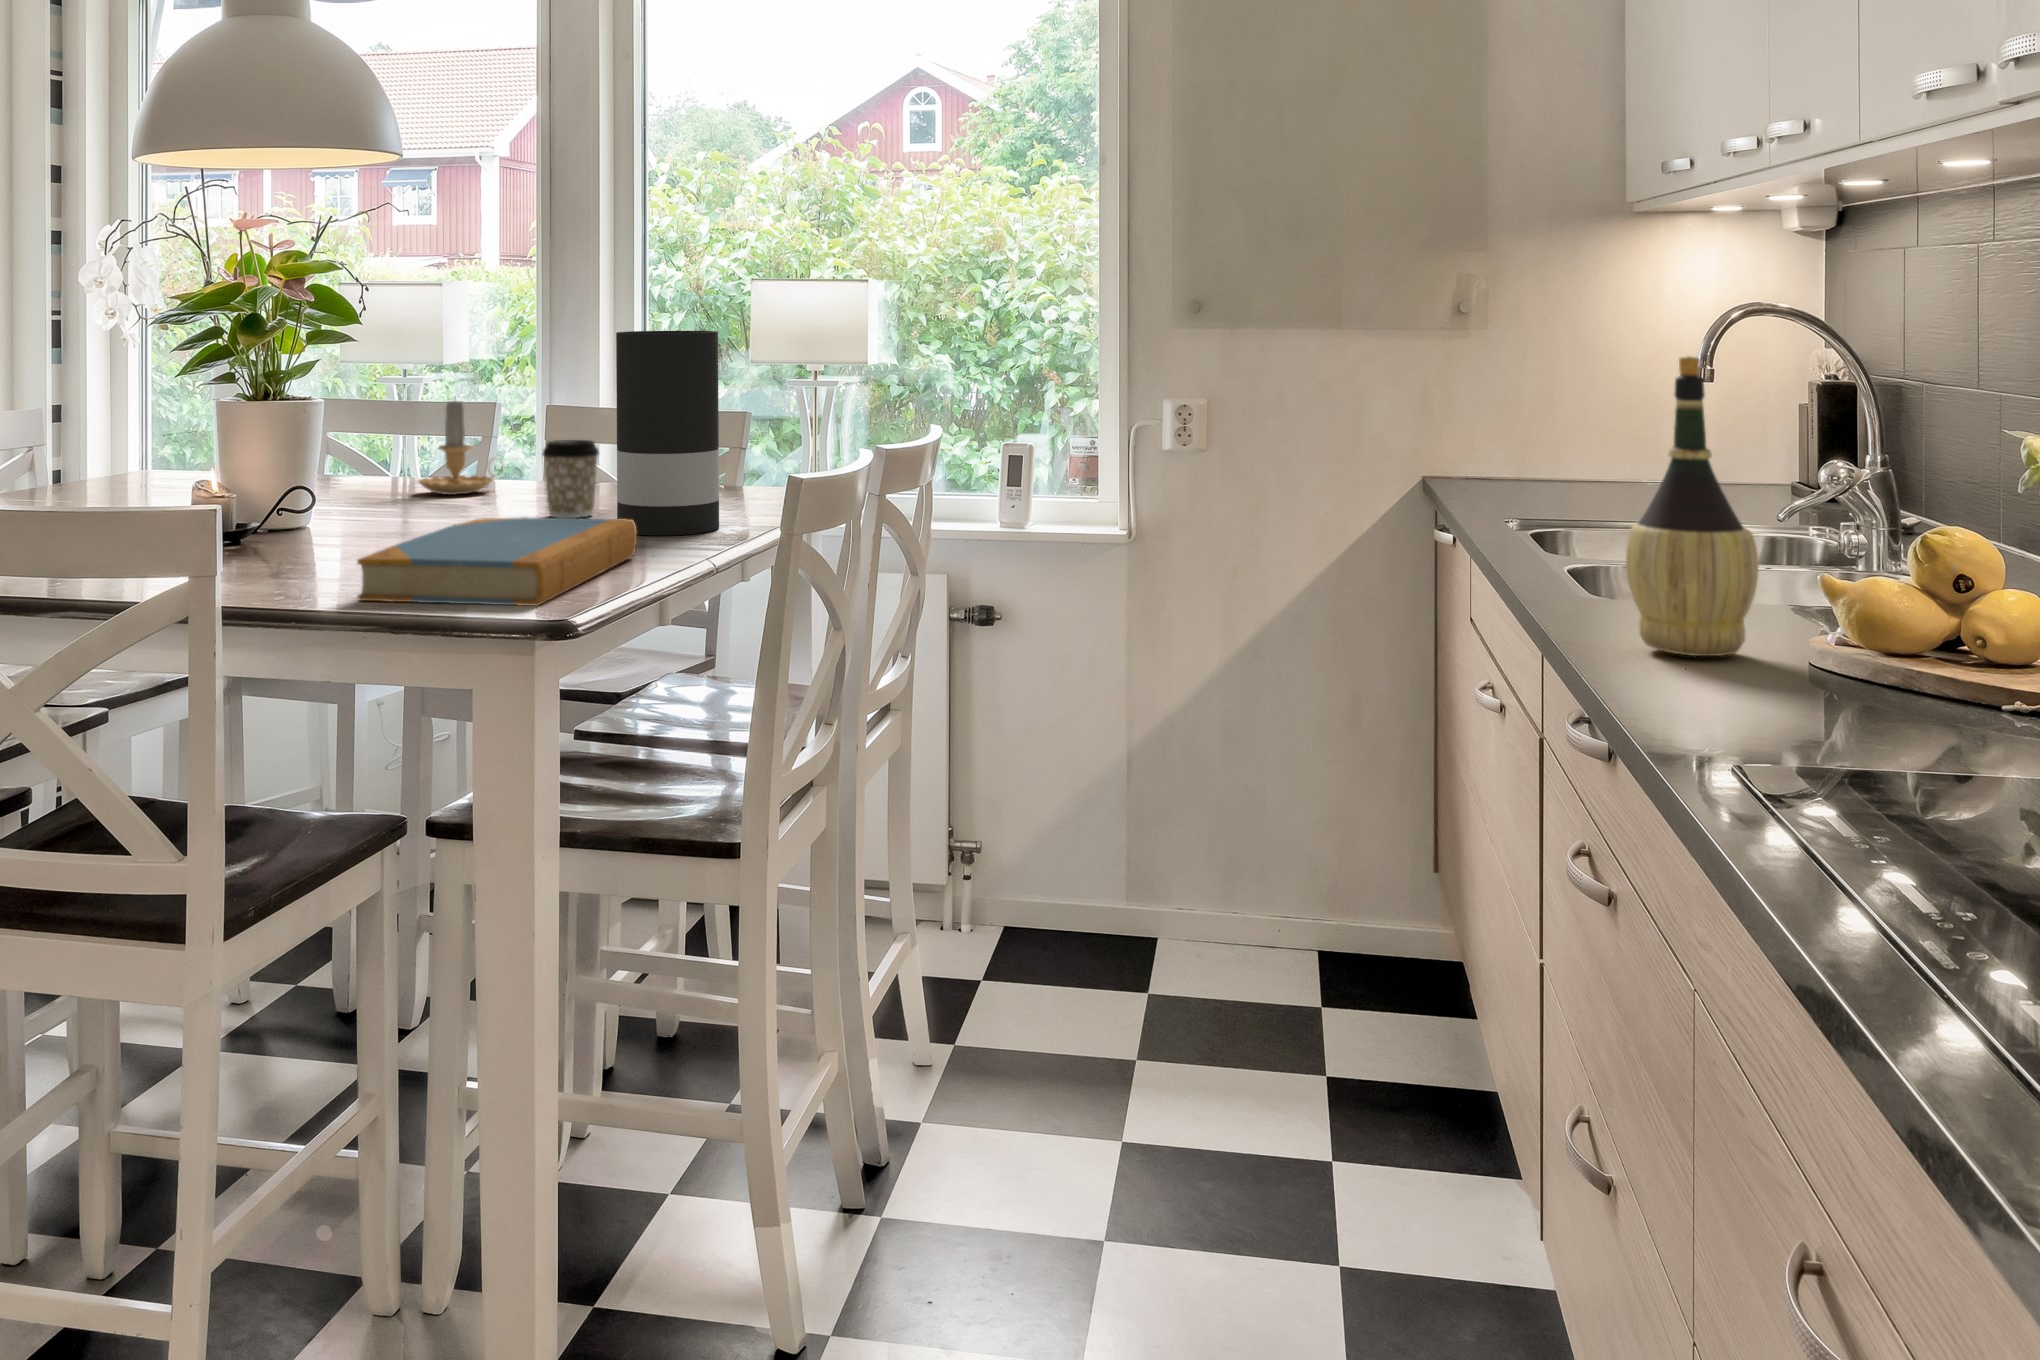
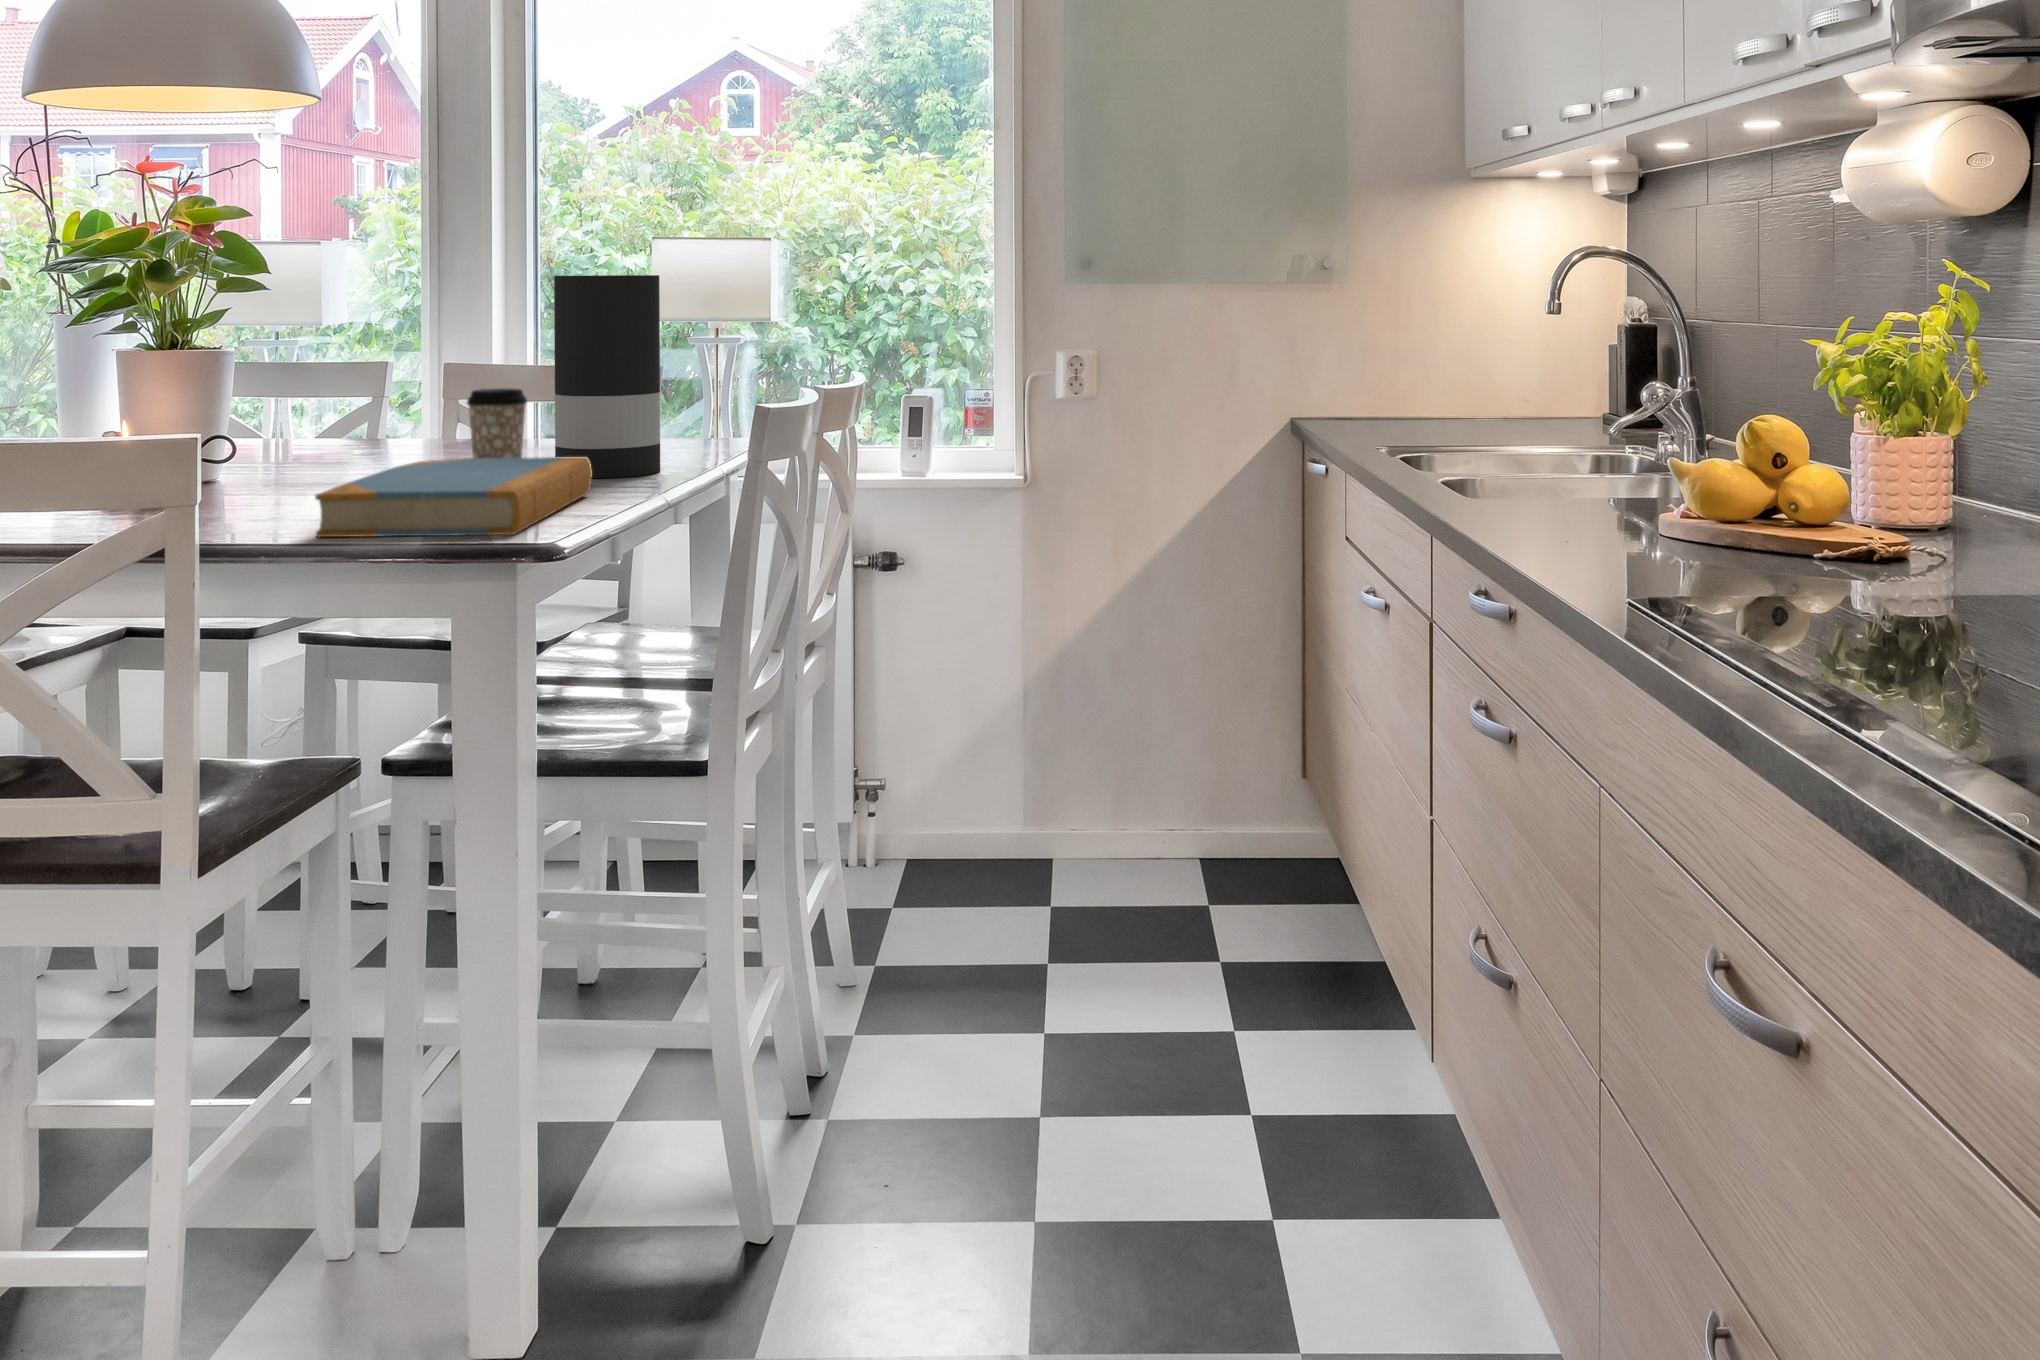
wine bottle: present [1626,356,1759,656] -> none [1517,278,1623,533]
candle: present [418,401,495,495] -> none [314,350,407,452]

